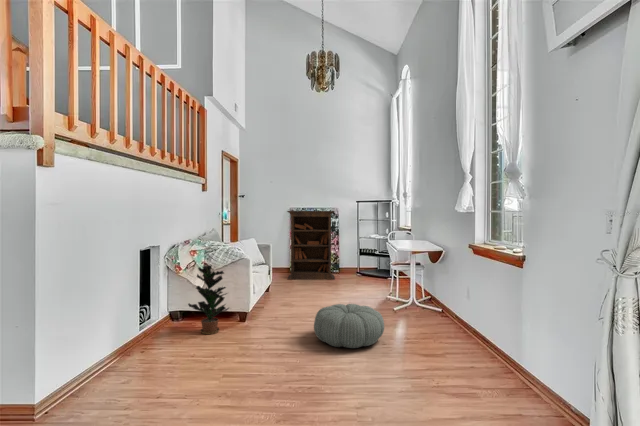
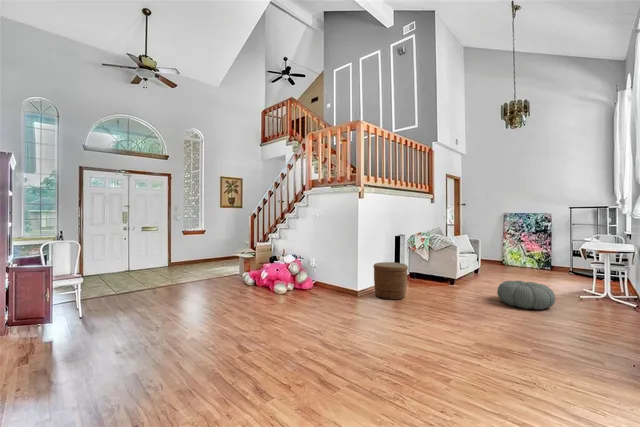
bookcase: present [287,211,335,280] -> none [498,216,545,273]
potted plant: present [188,265,229,334] -> none [419,248,444,287]
woven basket: none [92,305,171,392] -> present [374,262,408,300]

